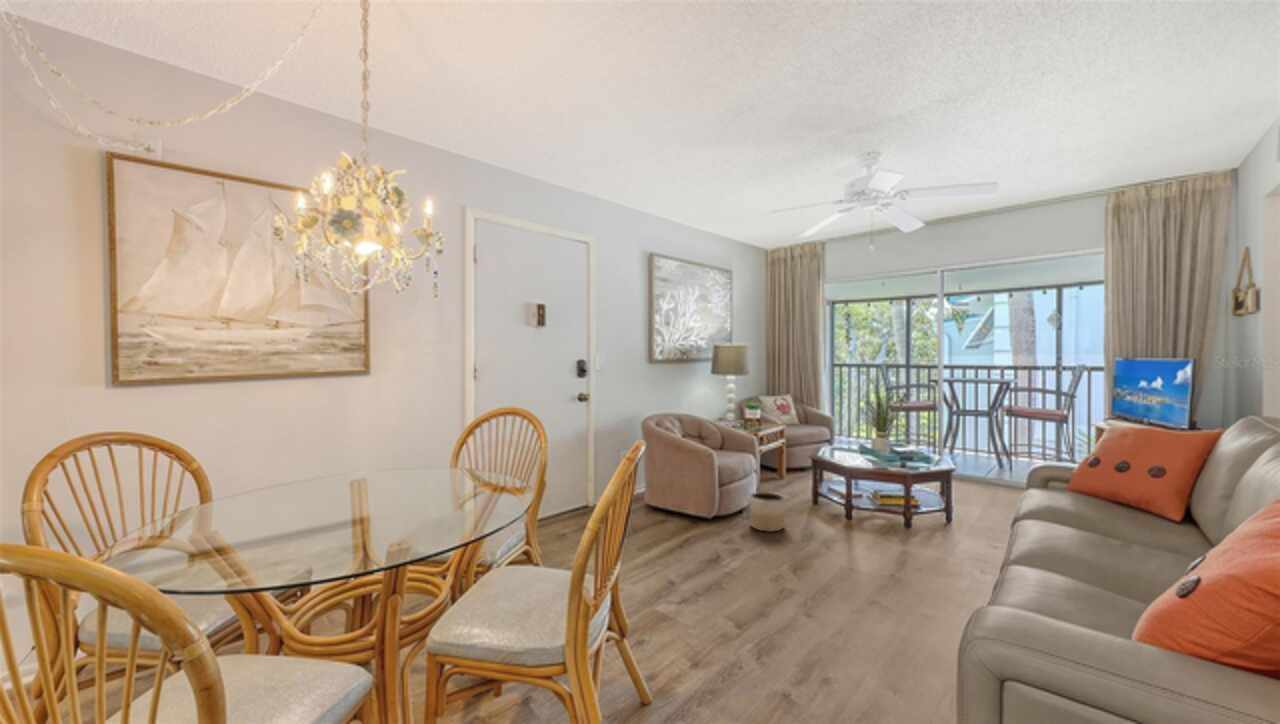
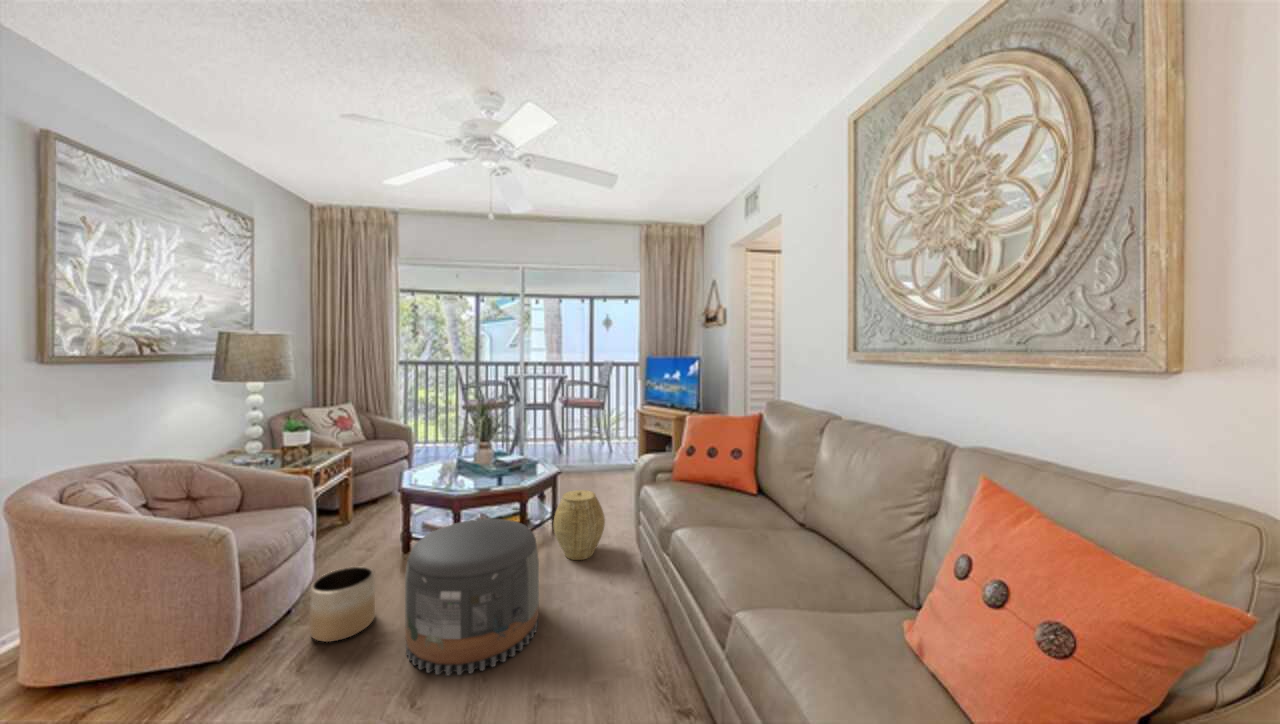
pouf: none [796,478,891,573] -> present [405,519,539,676]
woven basket: none [928,484,985,548] -> present [554,490,605,560]

